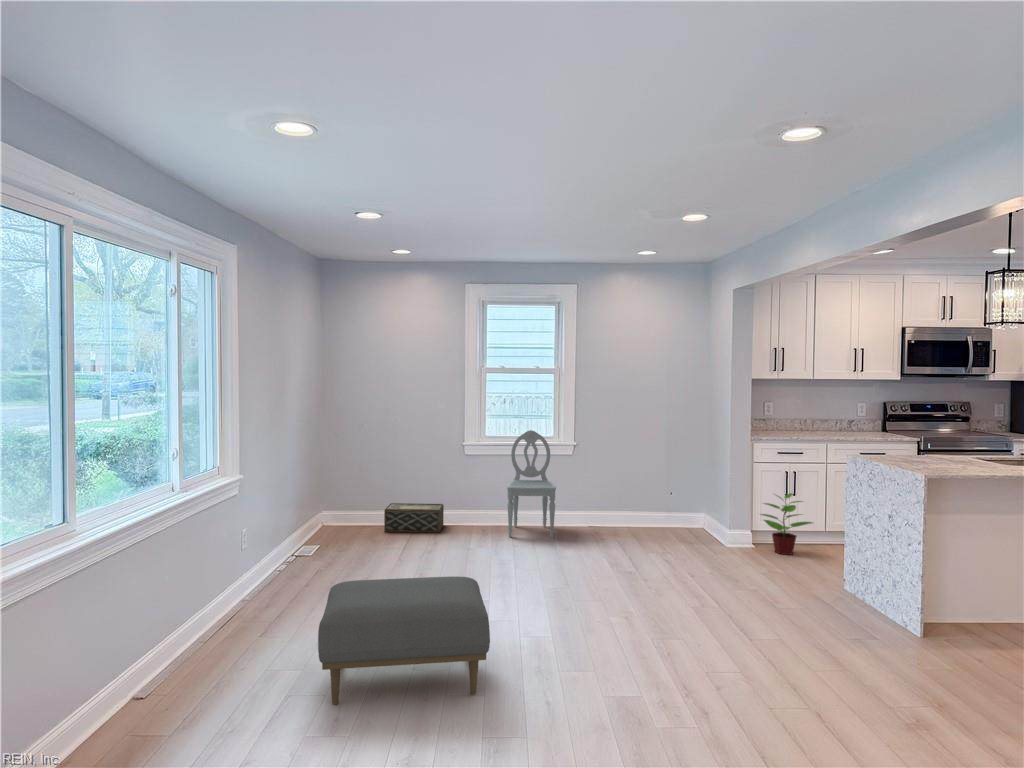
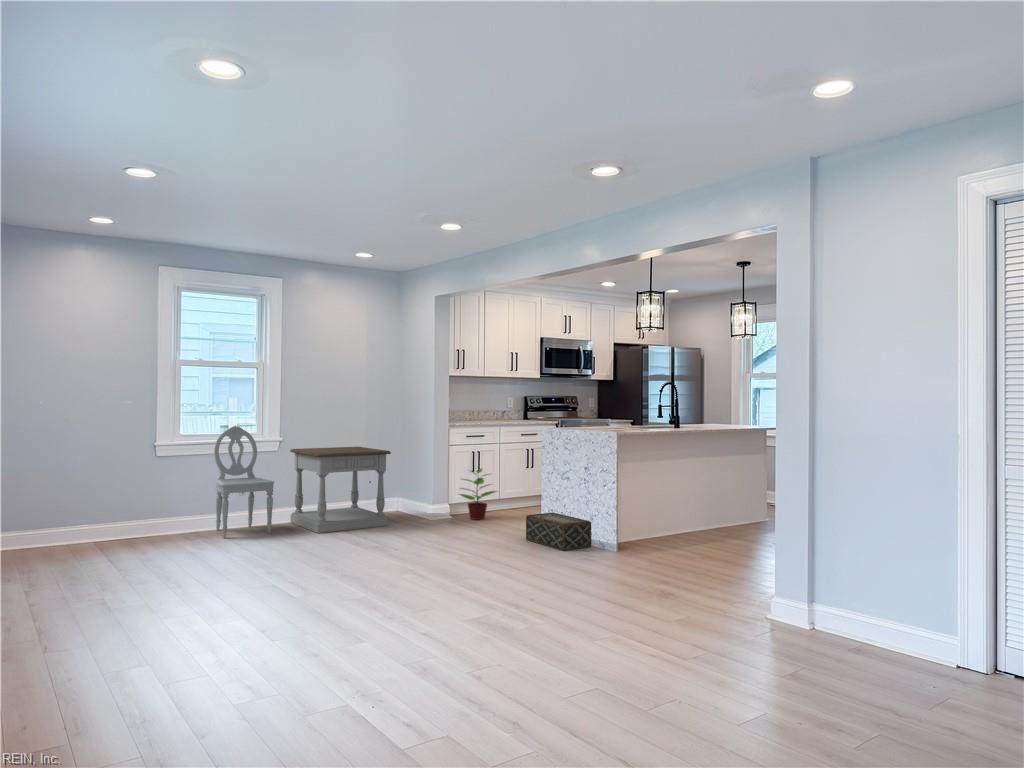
side table: none [584,454,676,546] -> present [290,447,391,533]
woven basket: present [384,503,444,532] -> present [526,513,591,550]
ottoman: present [318,576,490,704] -> none [179,539,377,672]

